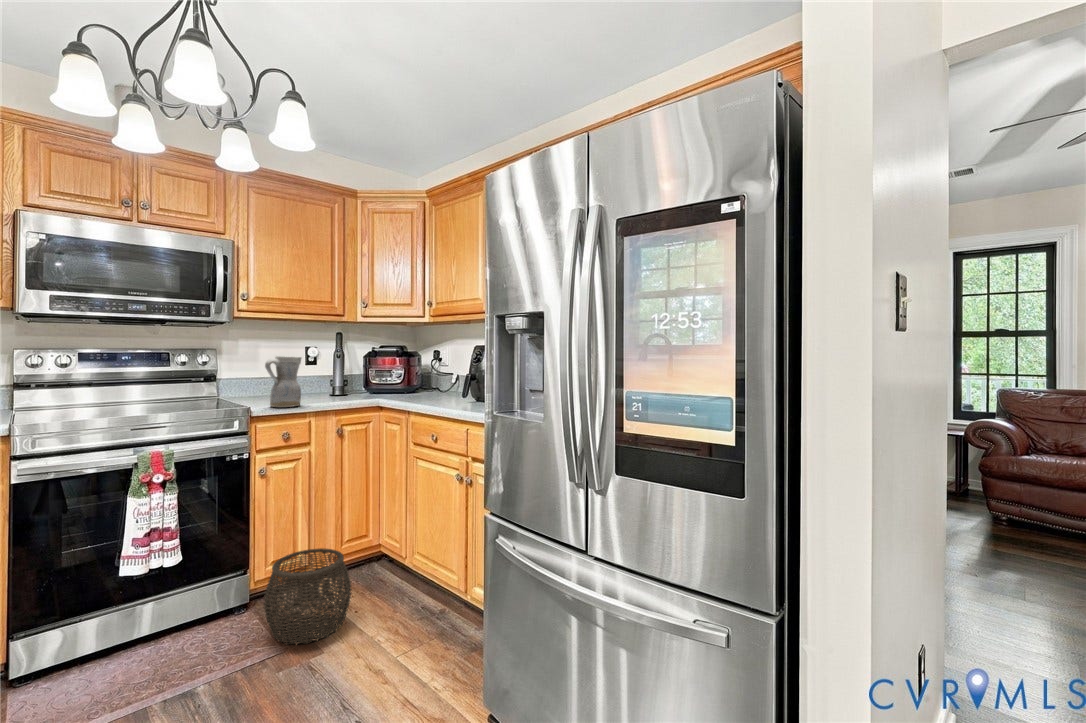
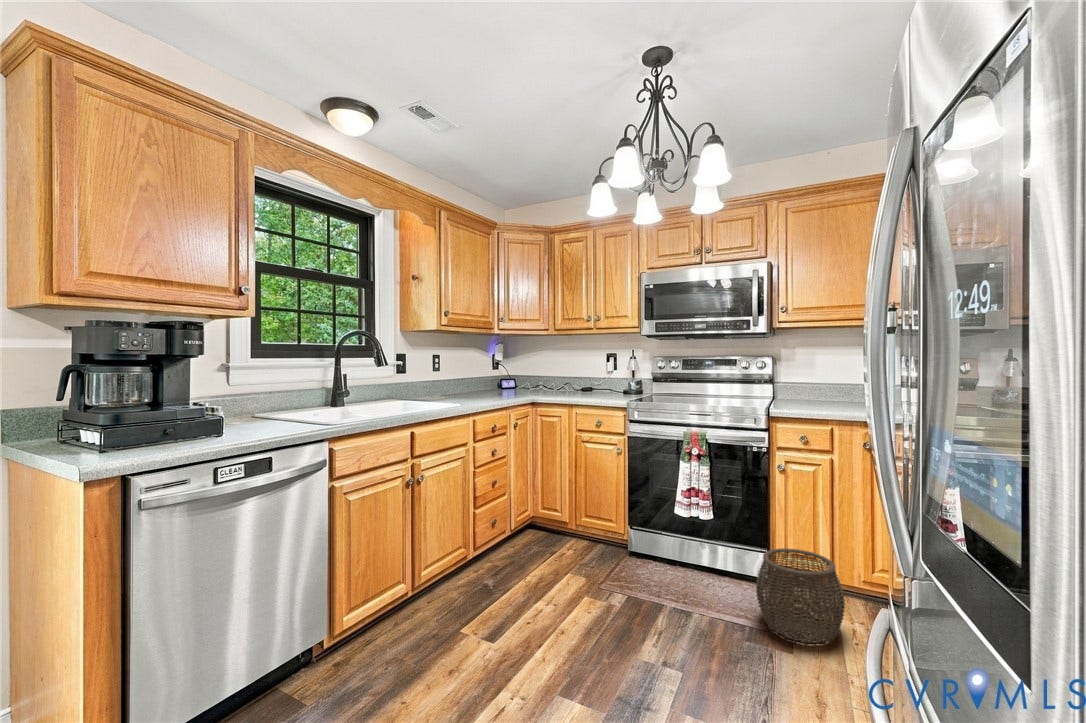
ceramic pitcher: present [265,356,301,407] -> none [784,361,822,409]

